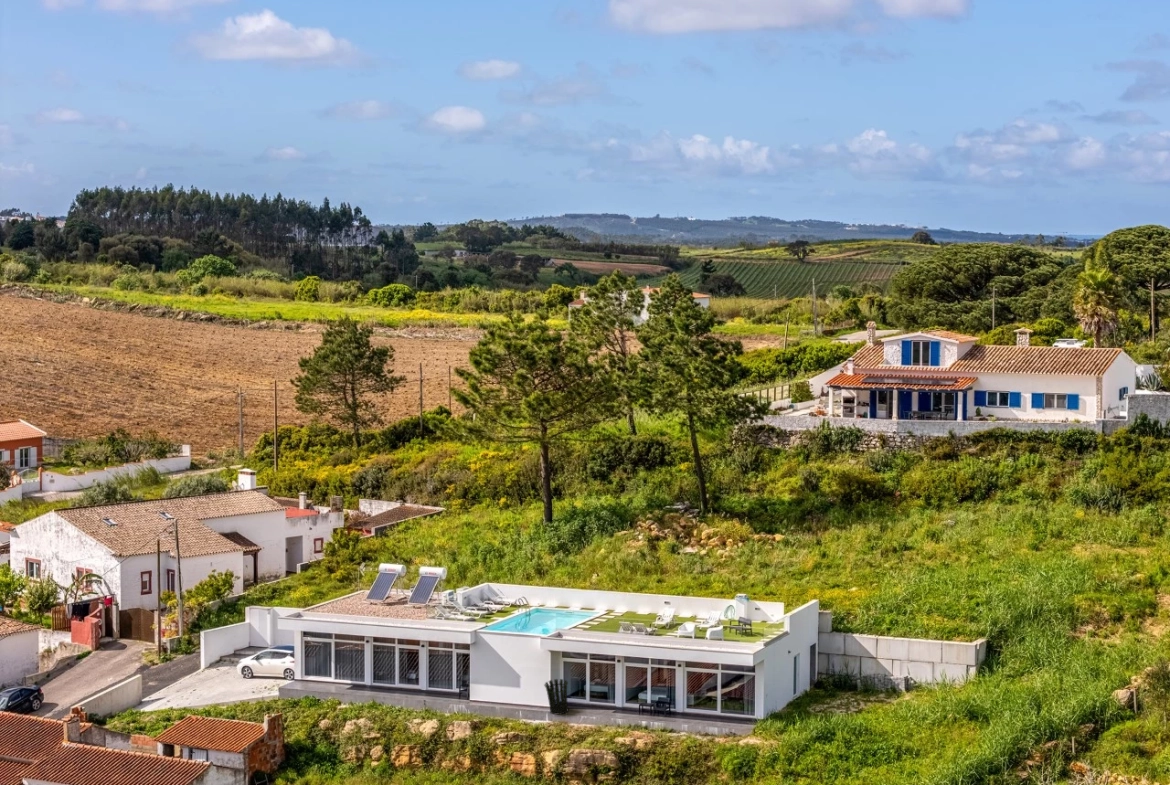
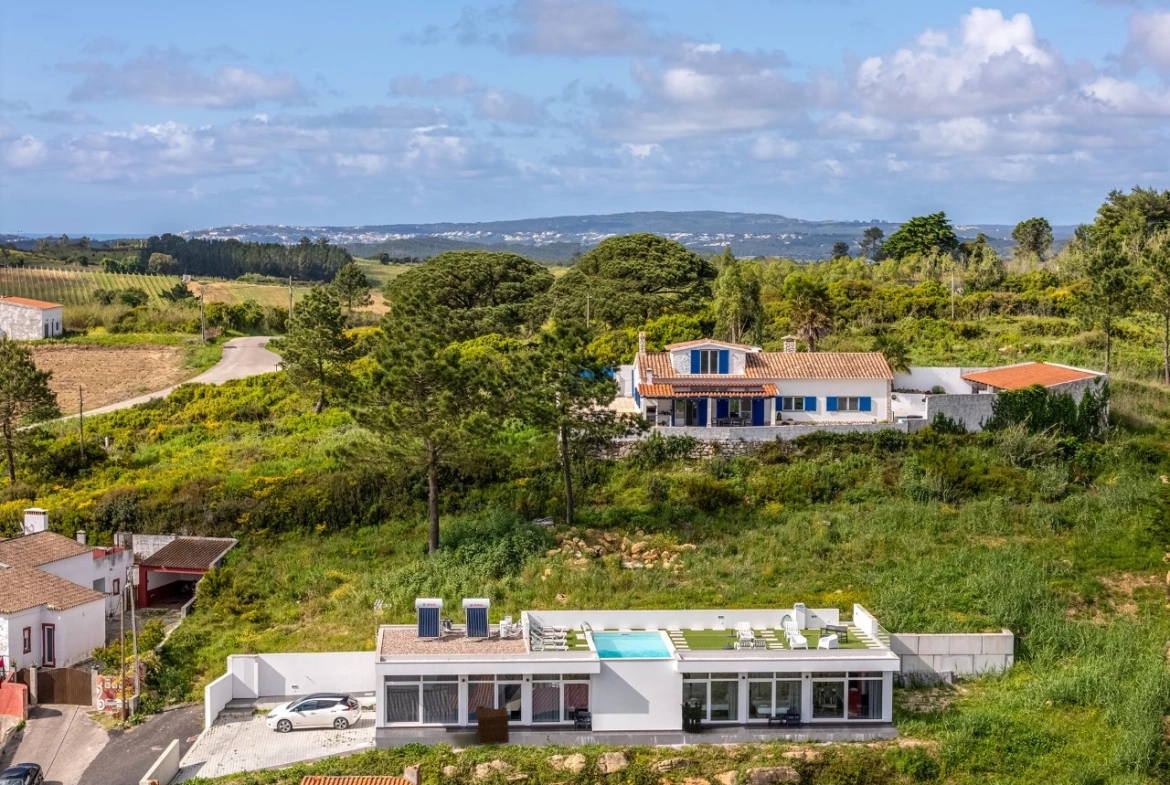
wooden crate: none [366,665,407,703] -> present [476,706,509,744]

